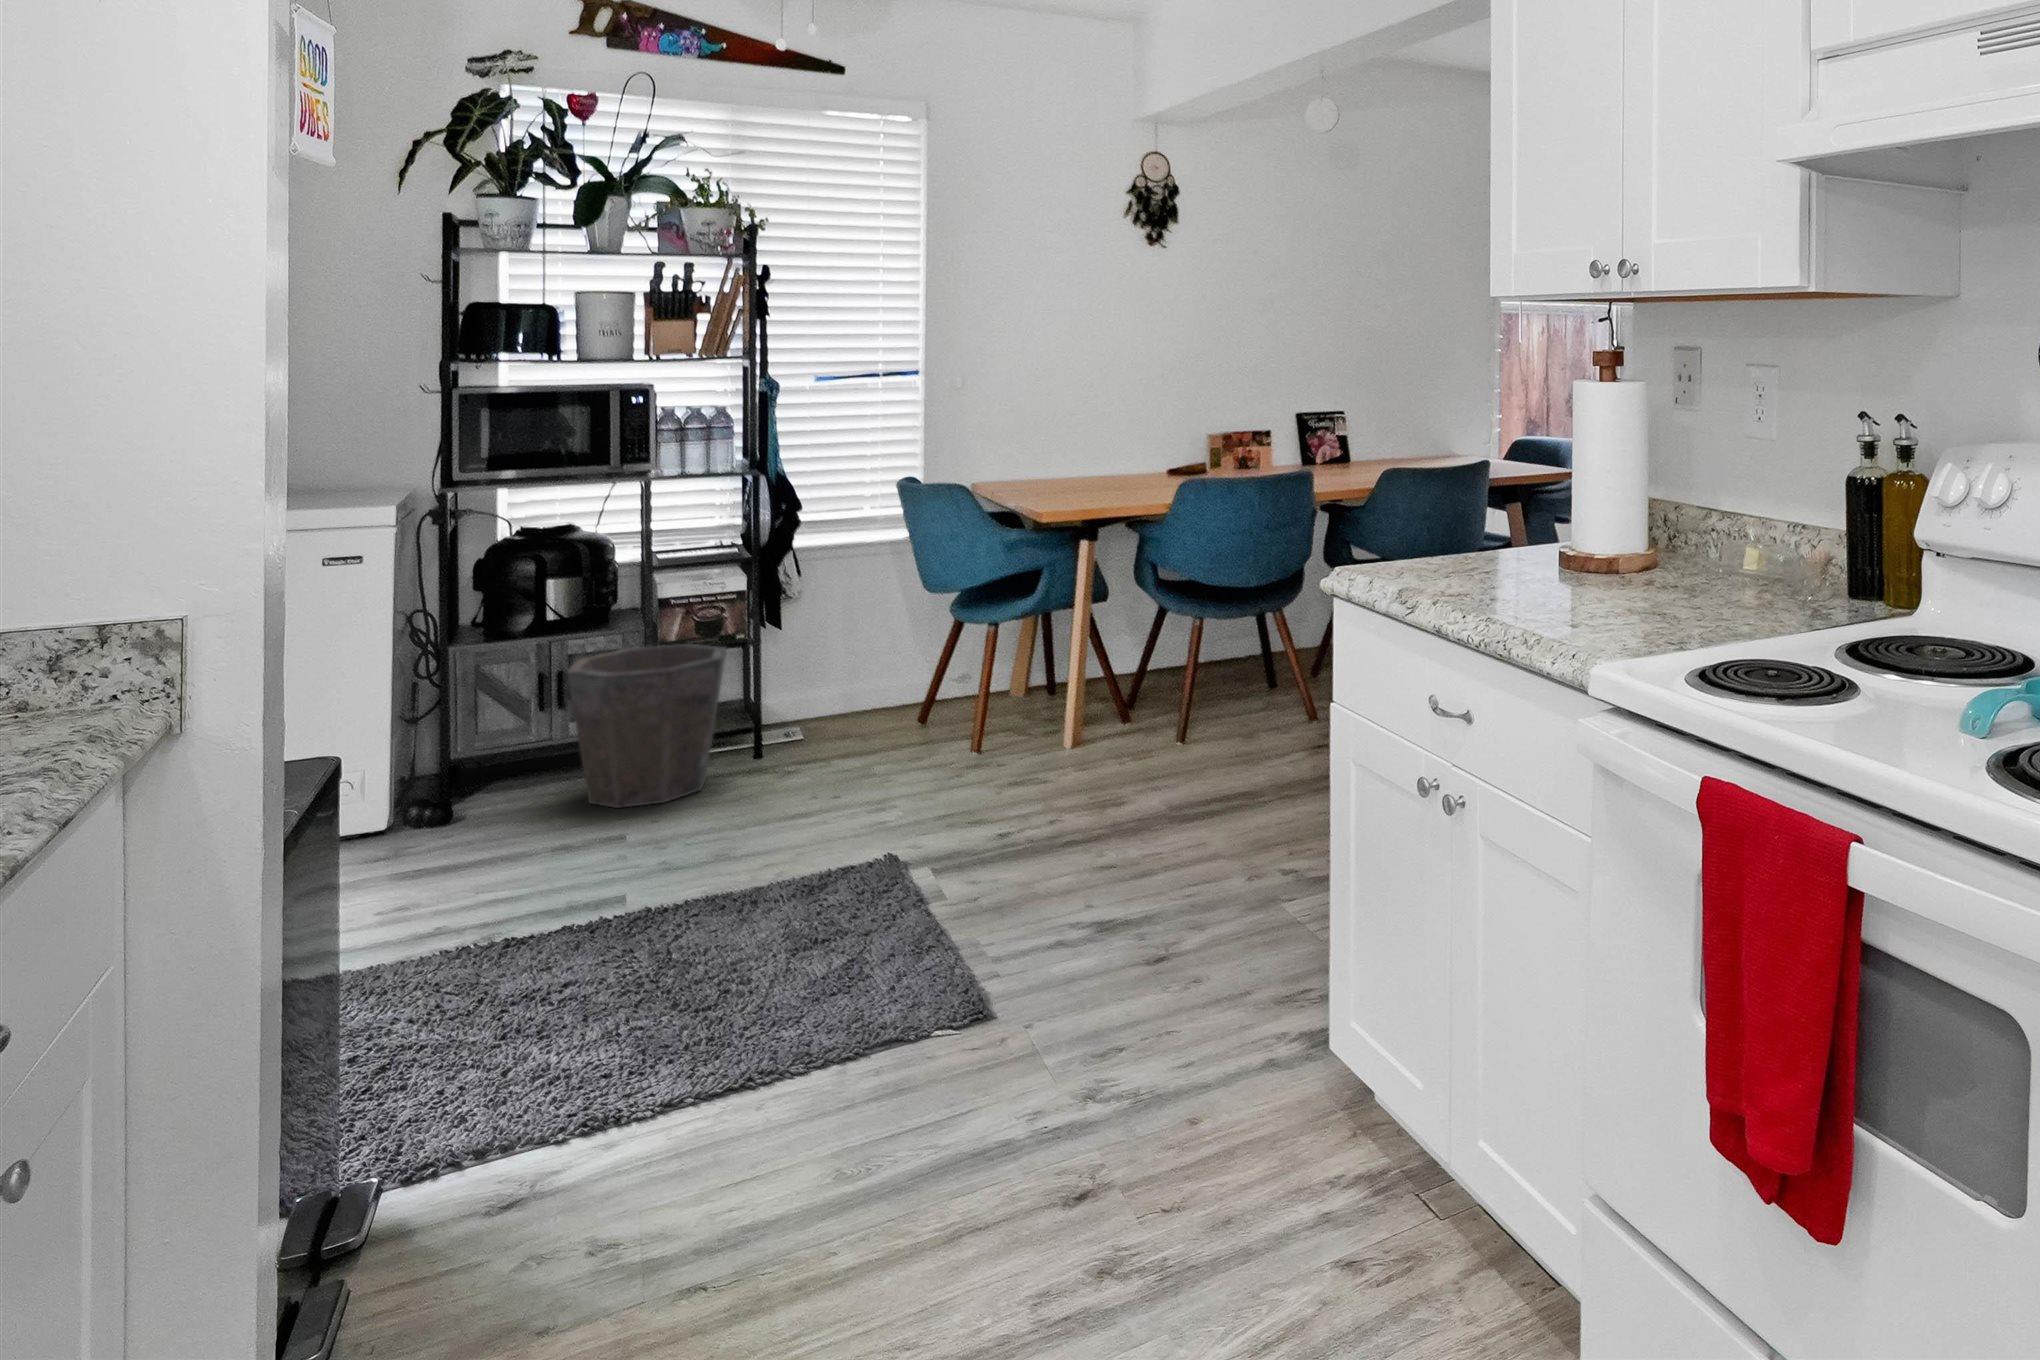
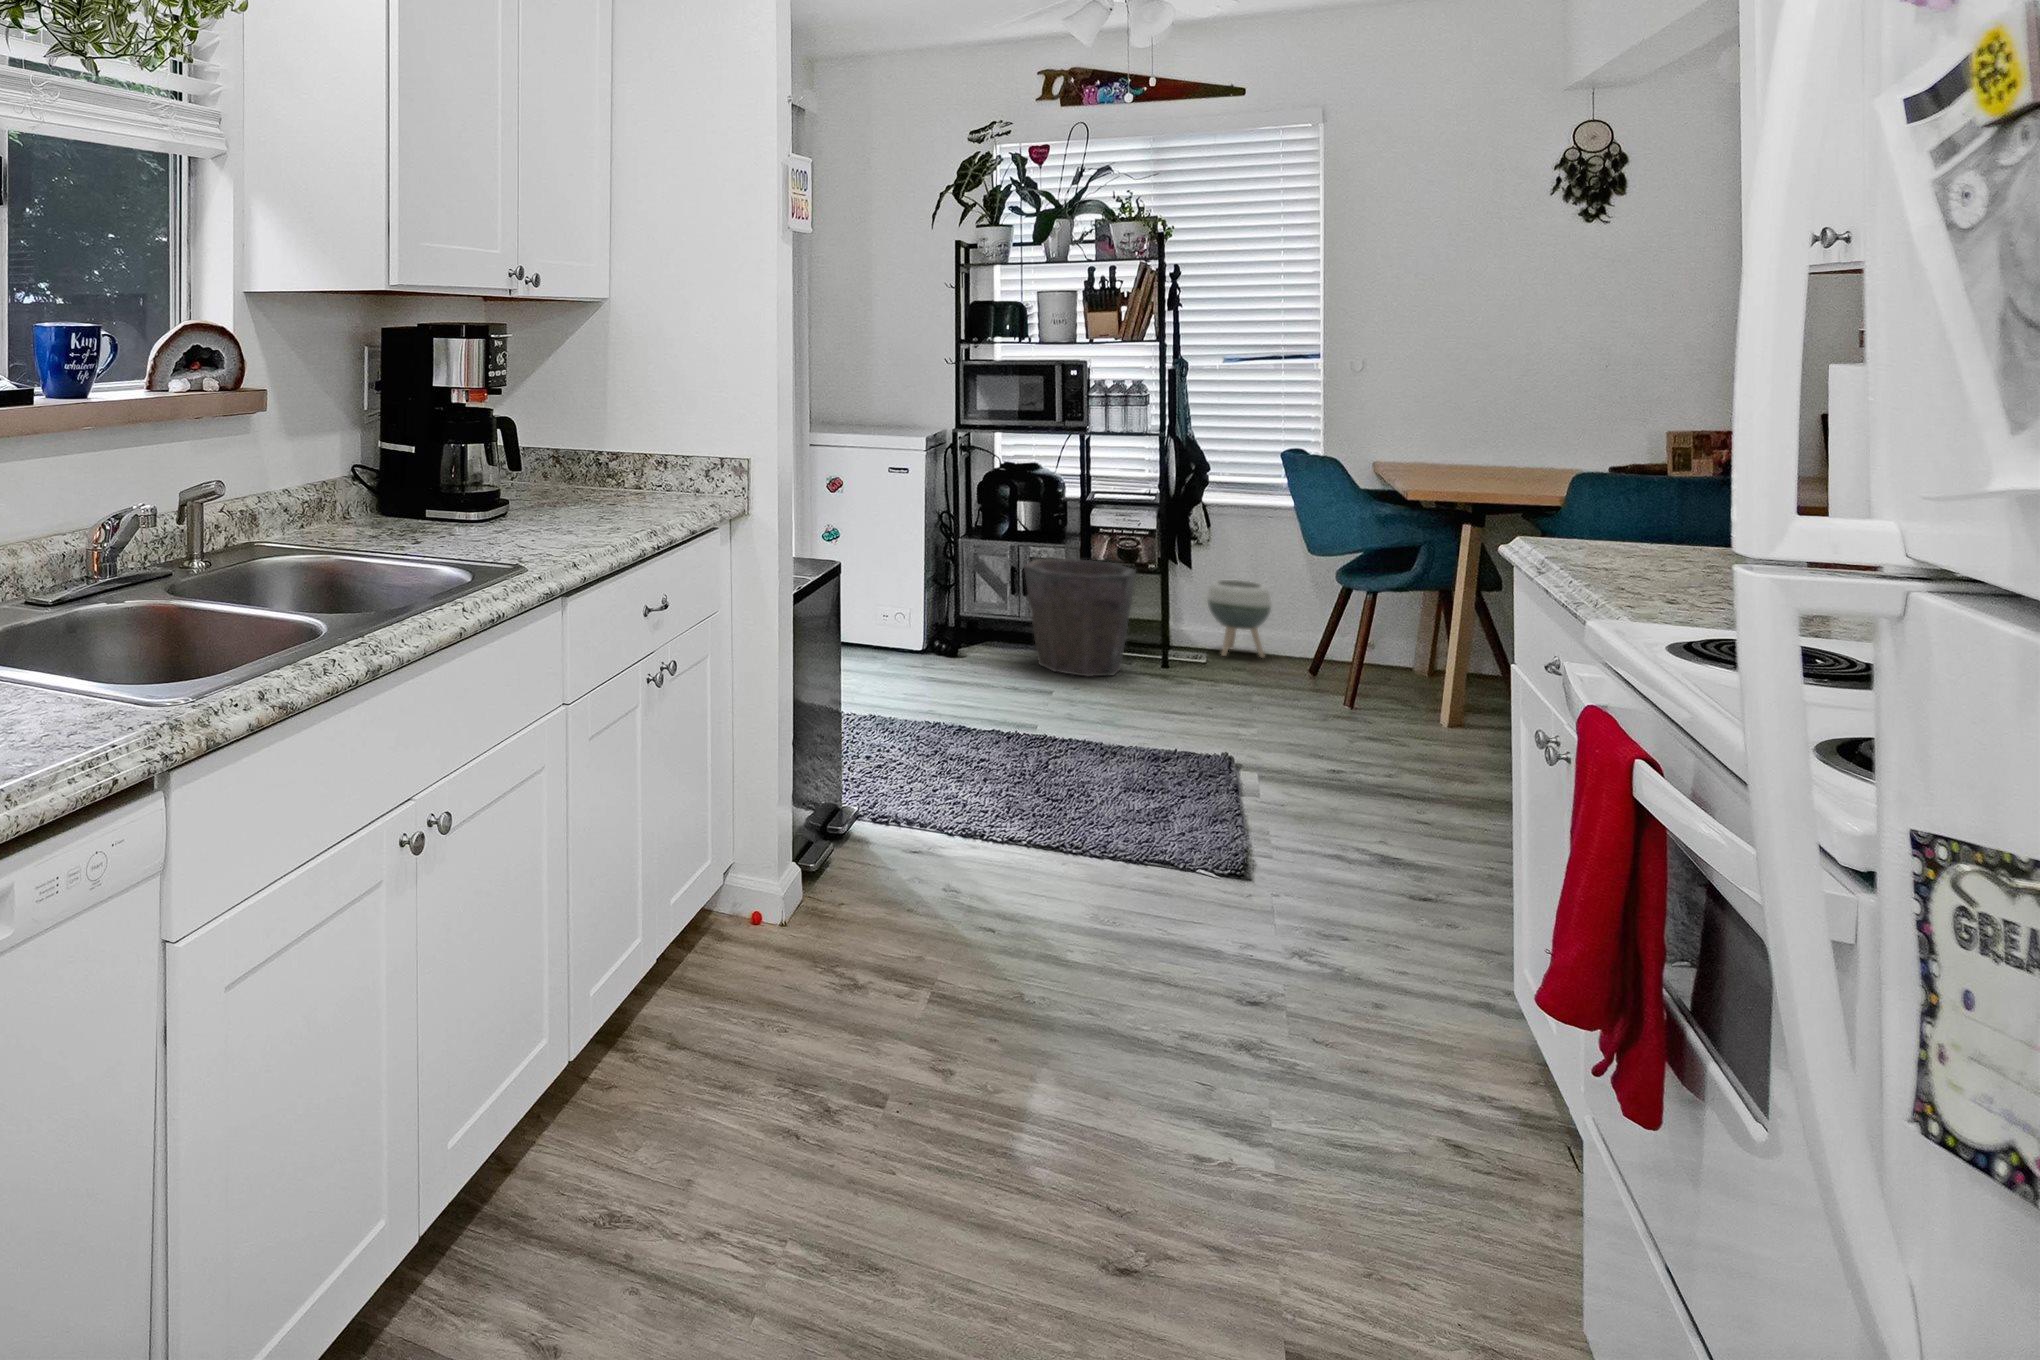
planter: none [799,634,873,728] -> present [1207,580,1272,657]

